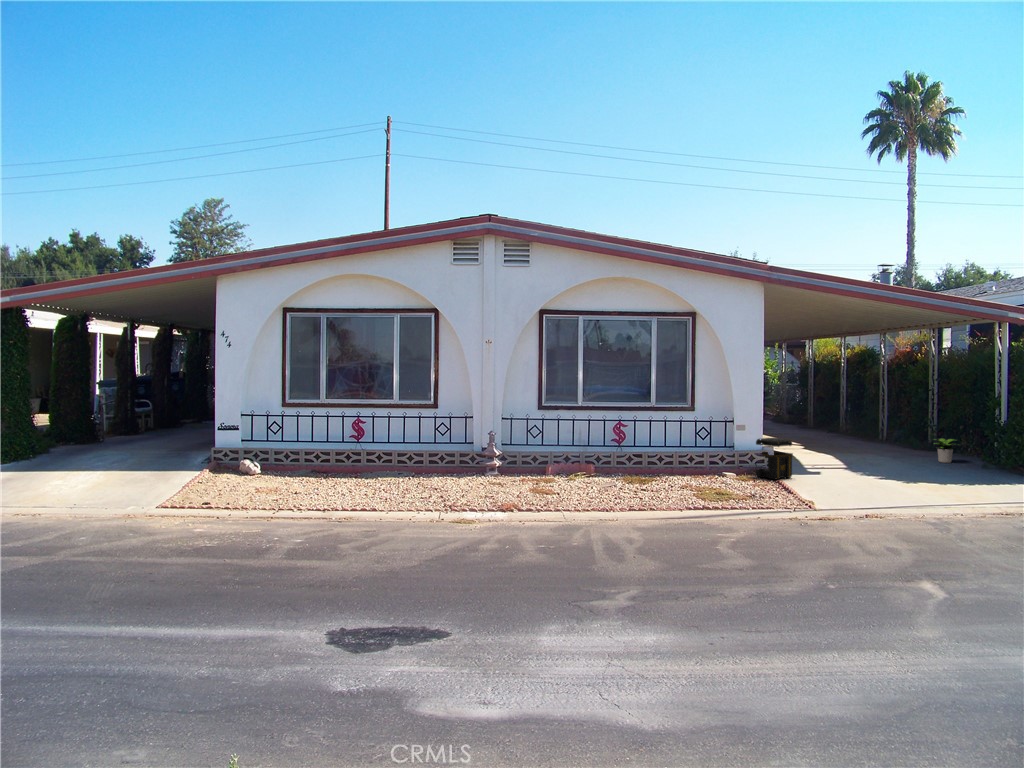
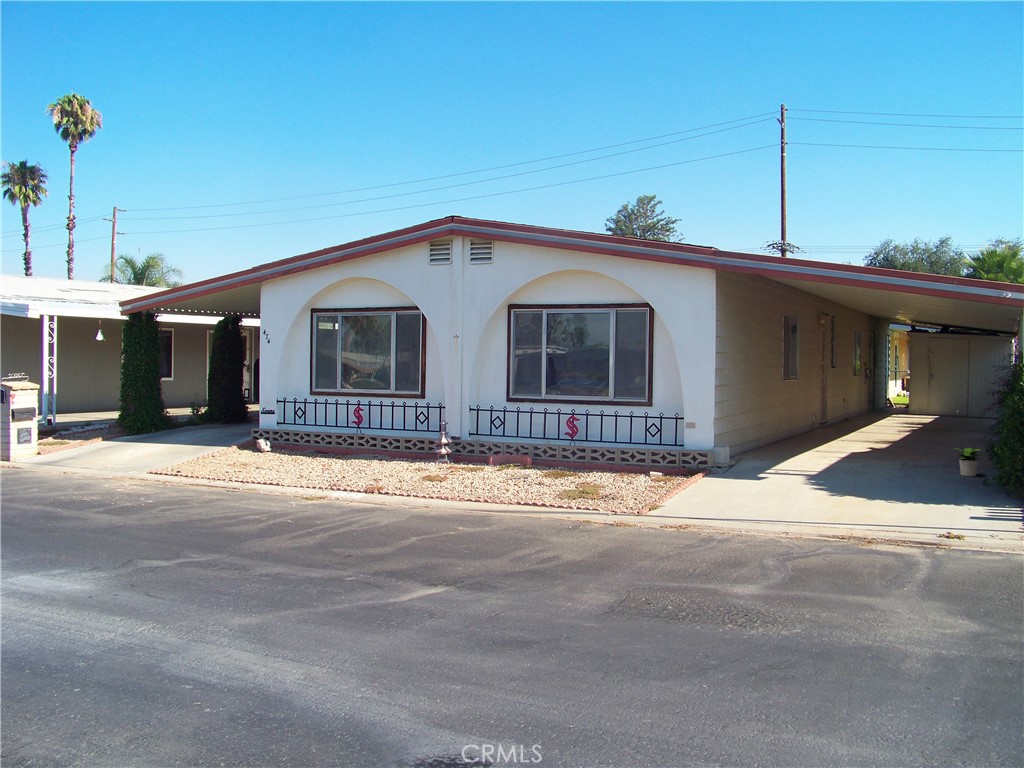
toolbox: present [756,438,793,479] -> none [696,437,732,481]

